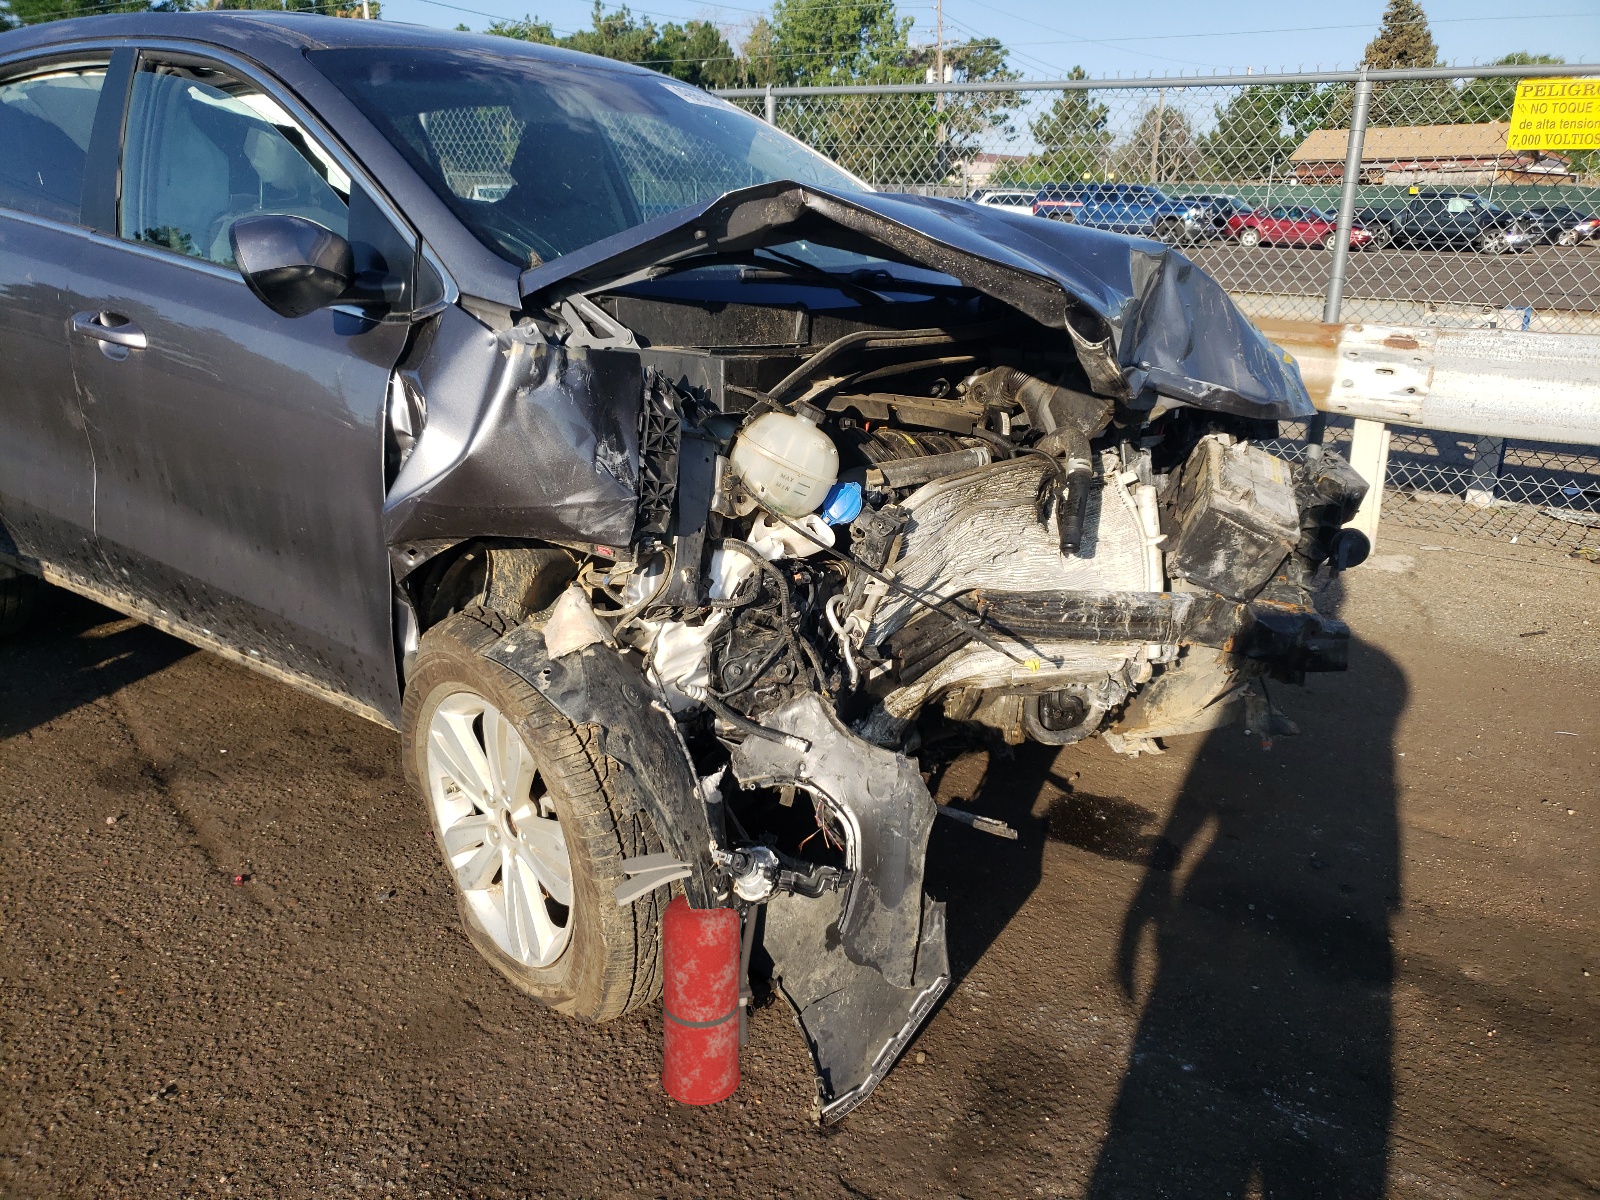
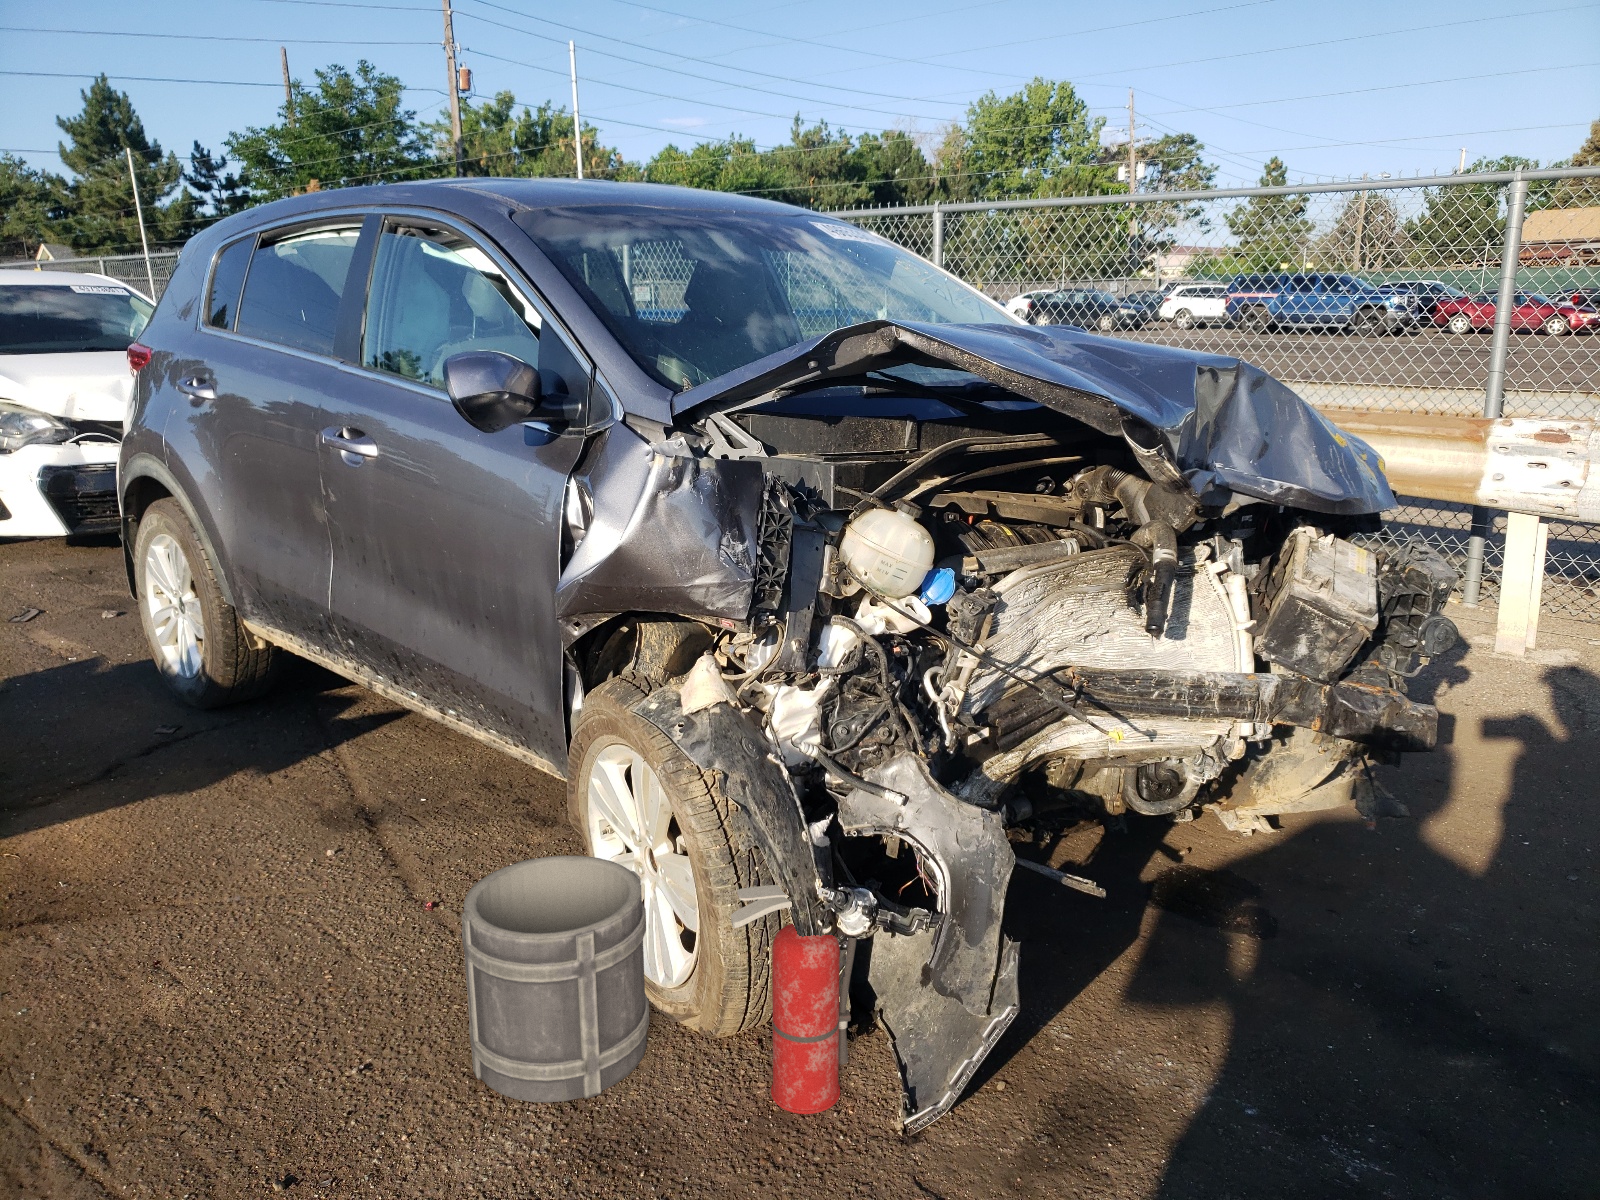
bucket: none [282,824,513,1118] -> present [462,855,649,1102]

